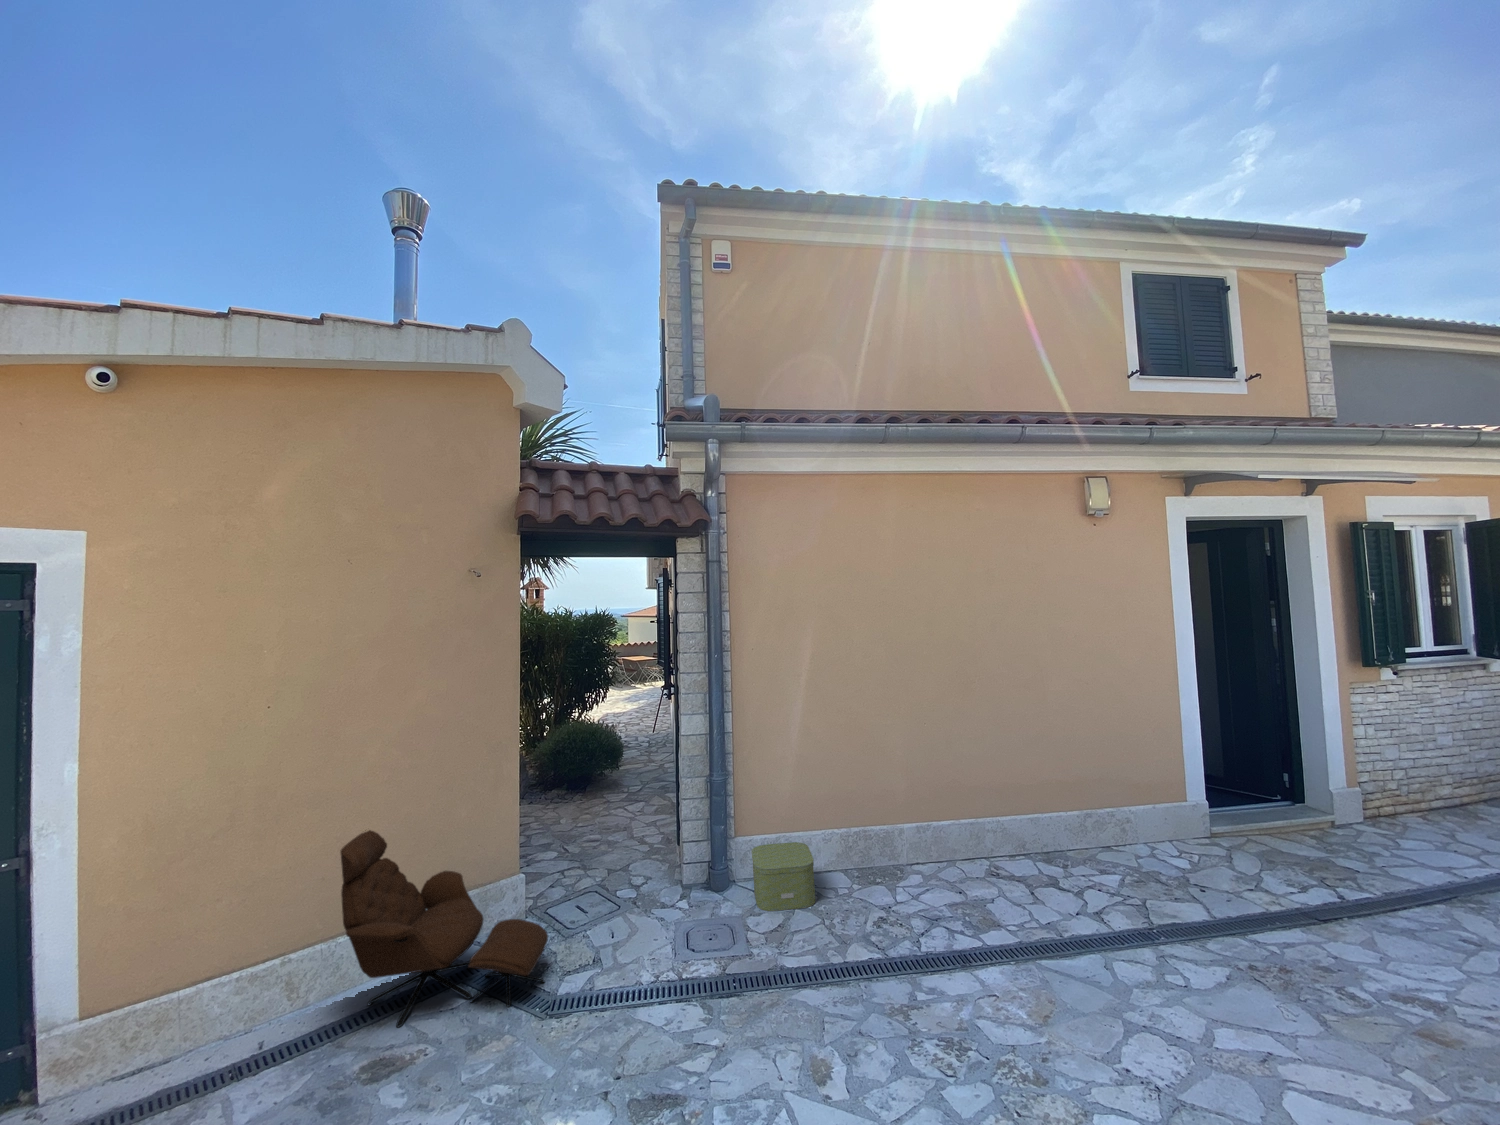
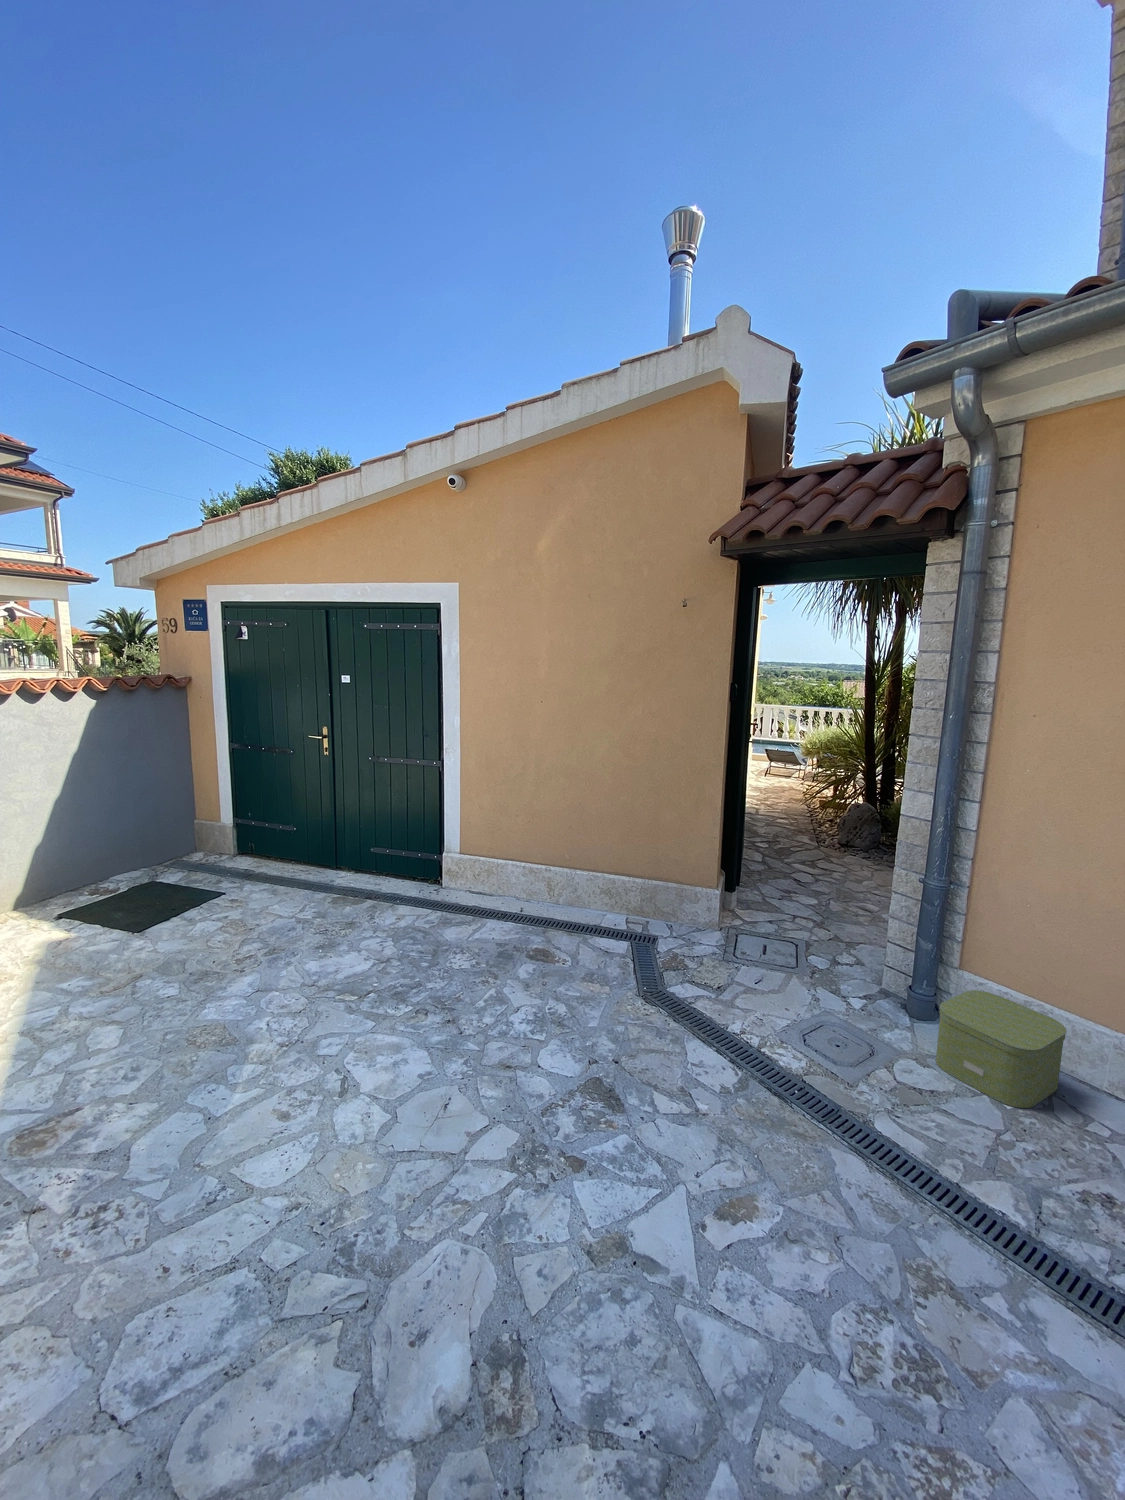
lounge chair: present [340,830,548,1027] -> none [556,801,689,975]

